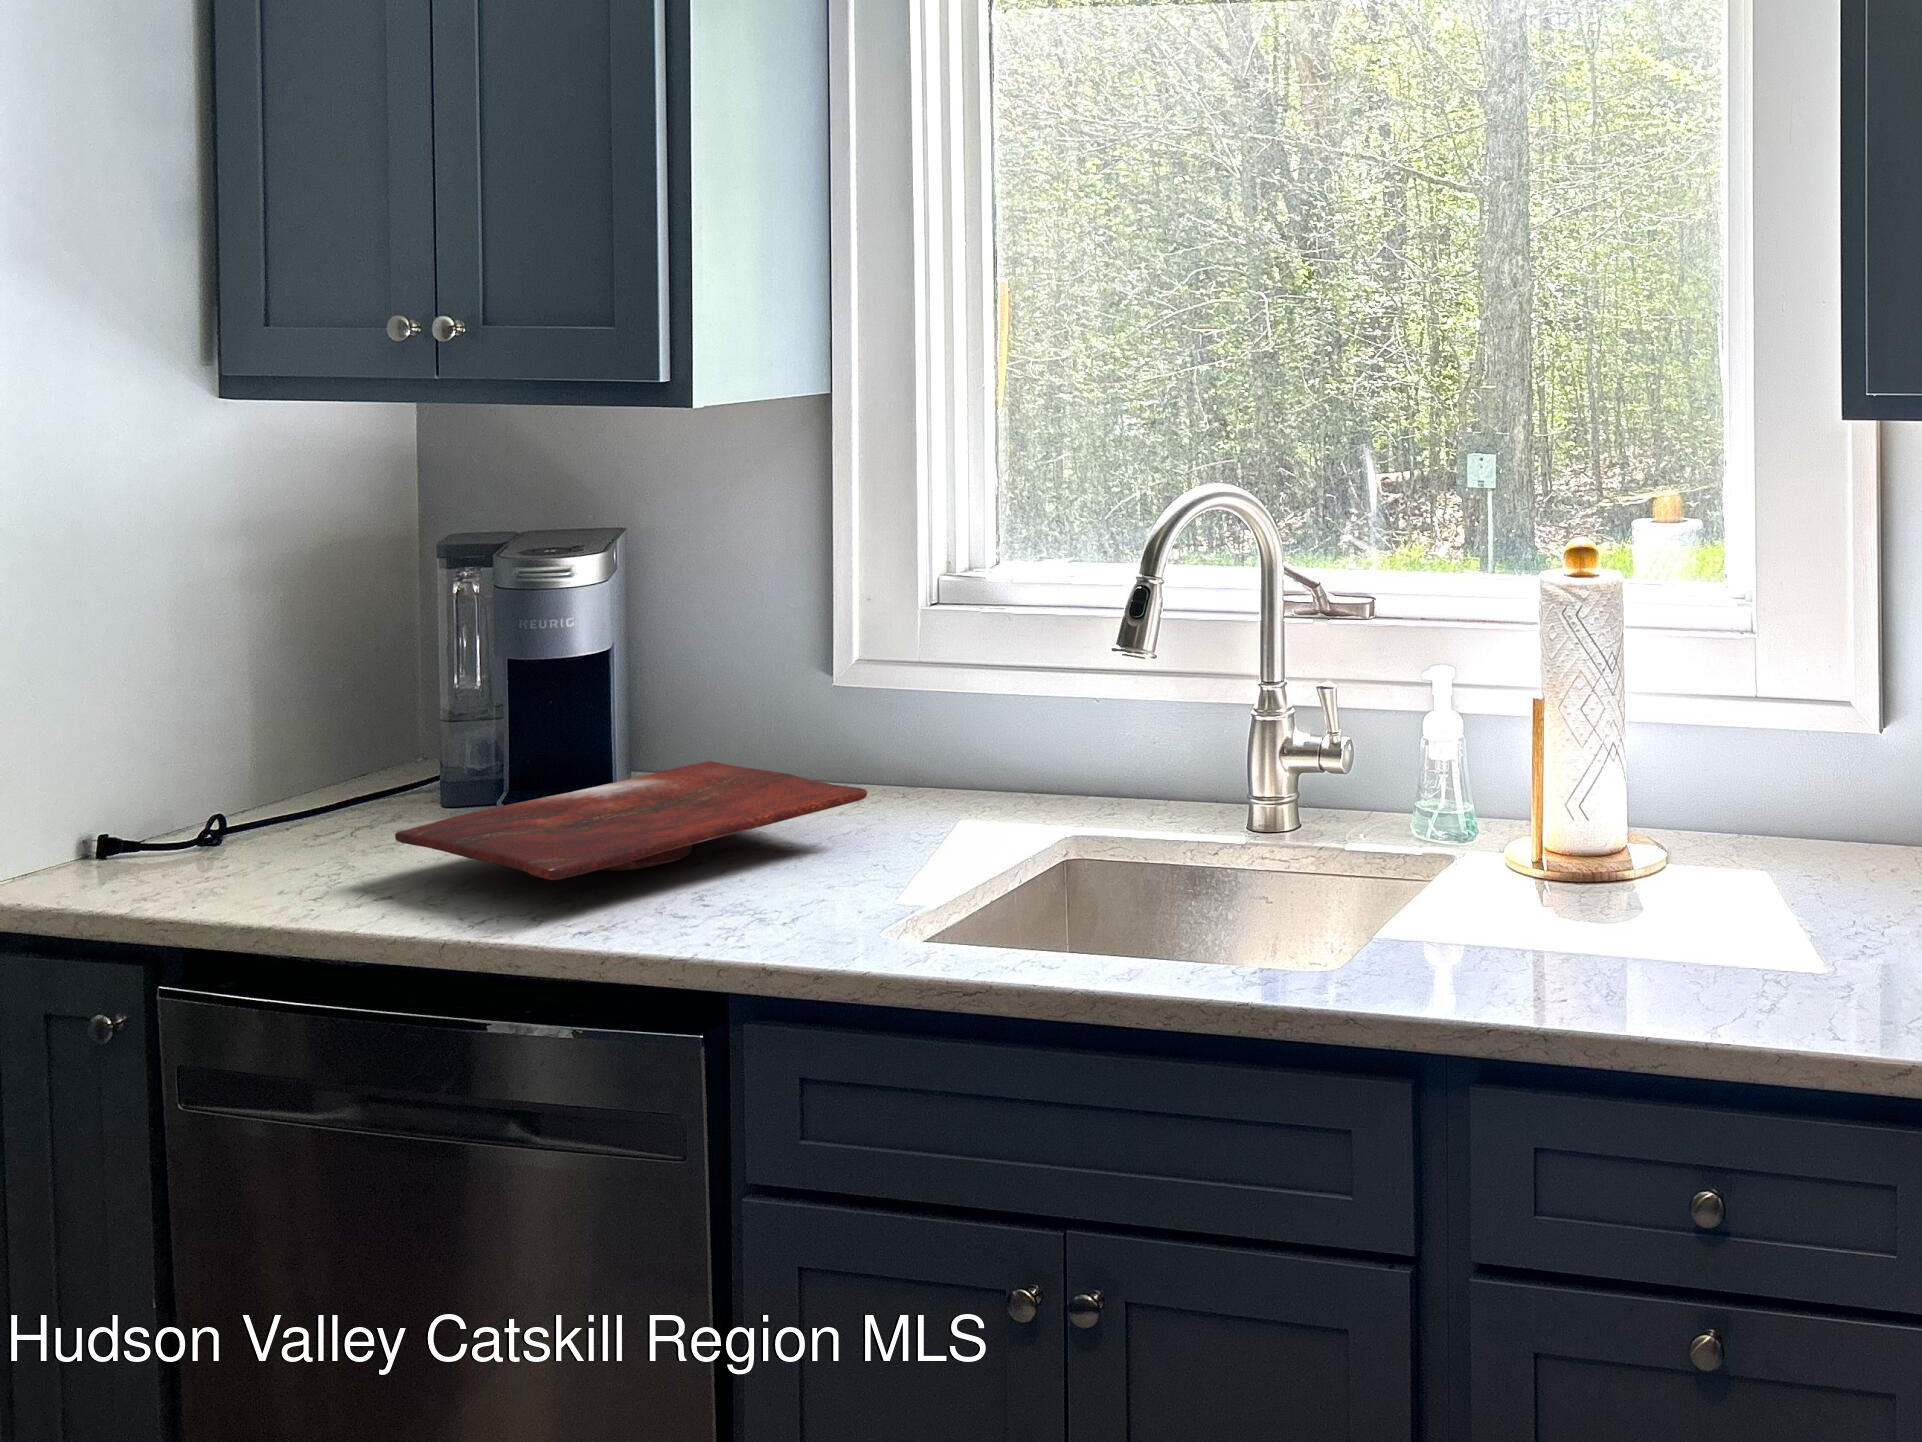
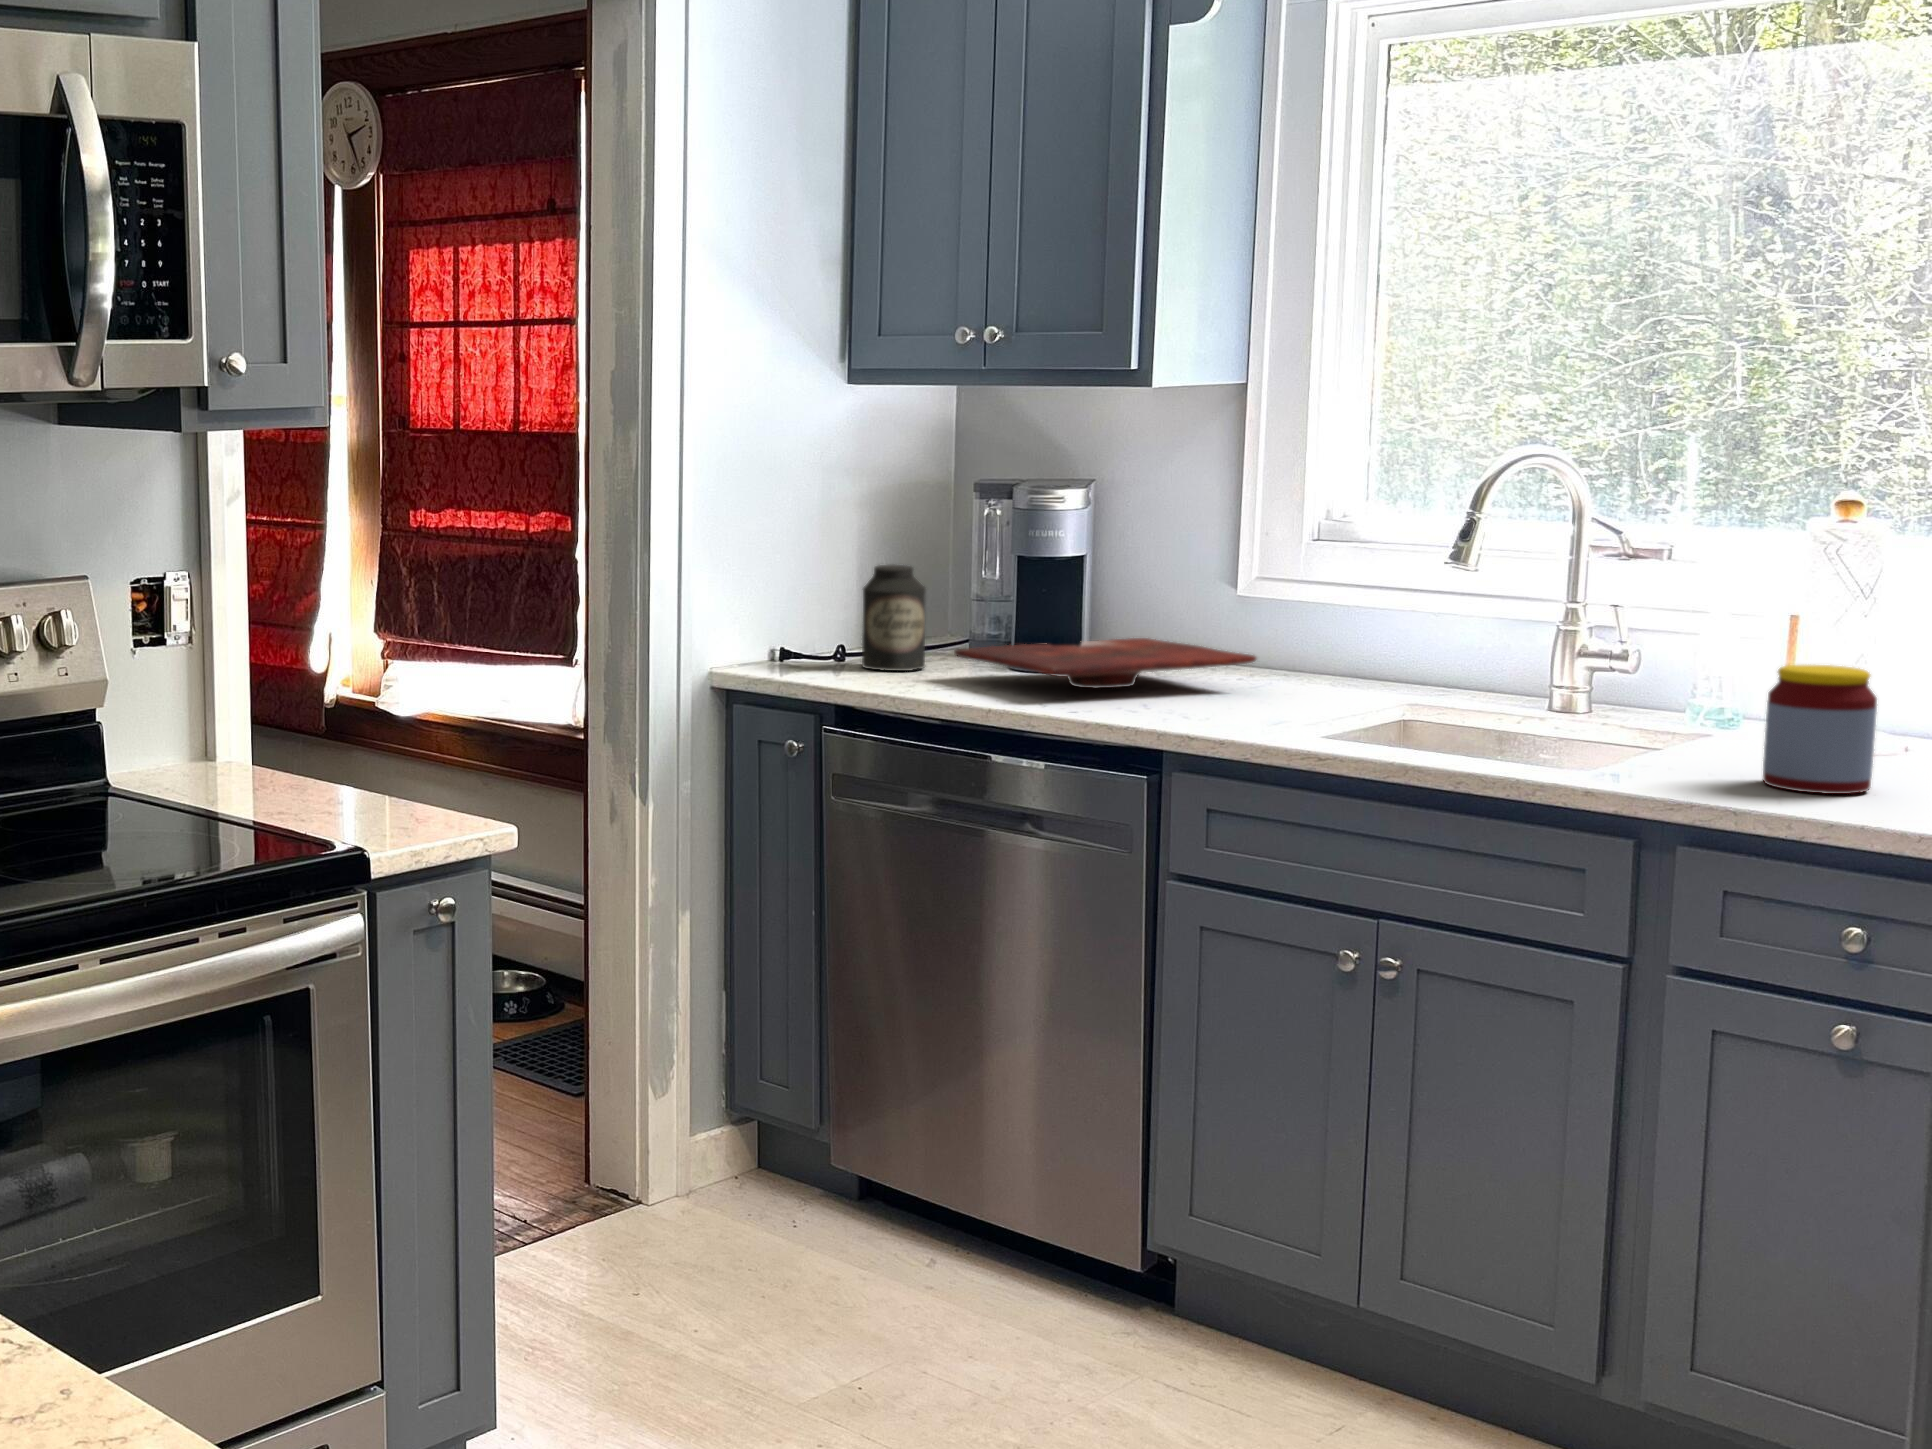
canister: none [239,691,357,871] -> present [862,565,926,671]
jar: none [1537,787,1663,974] -> present [1763,665,1877,794]

